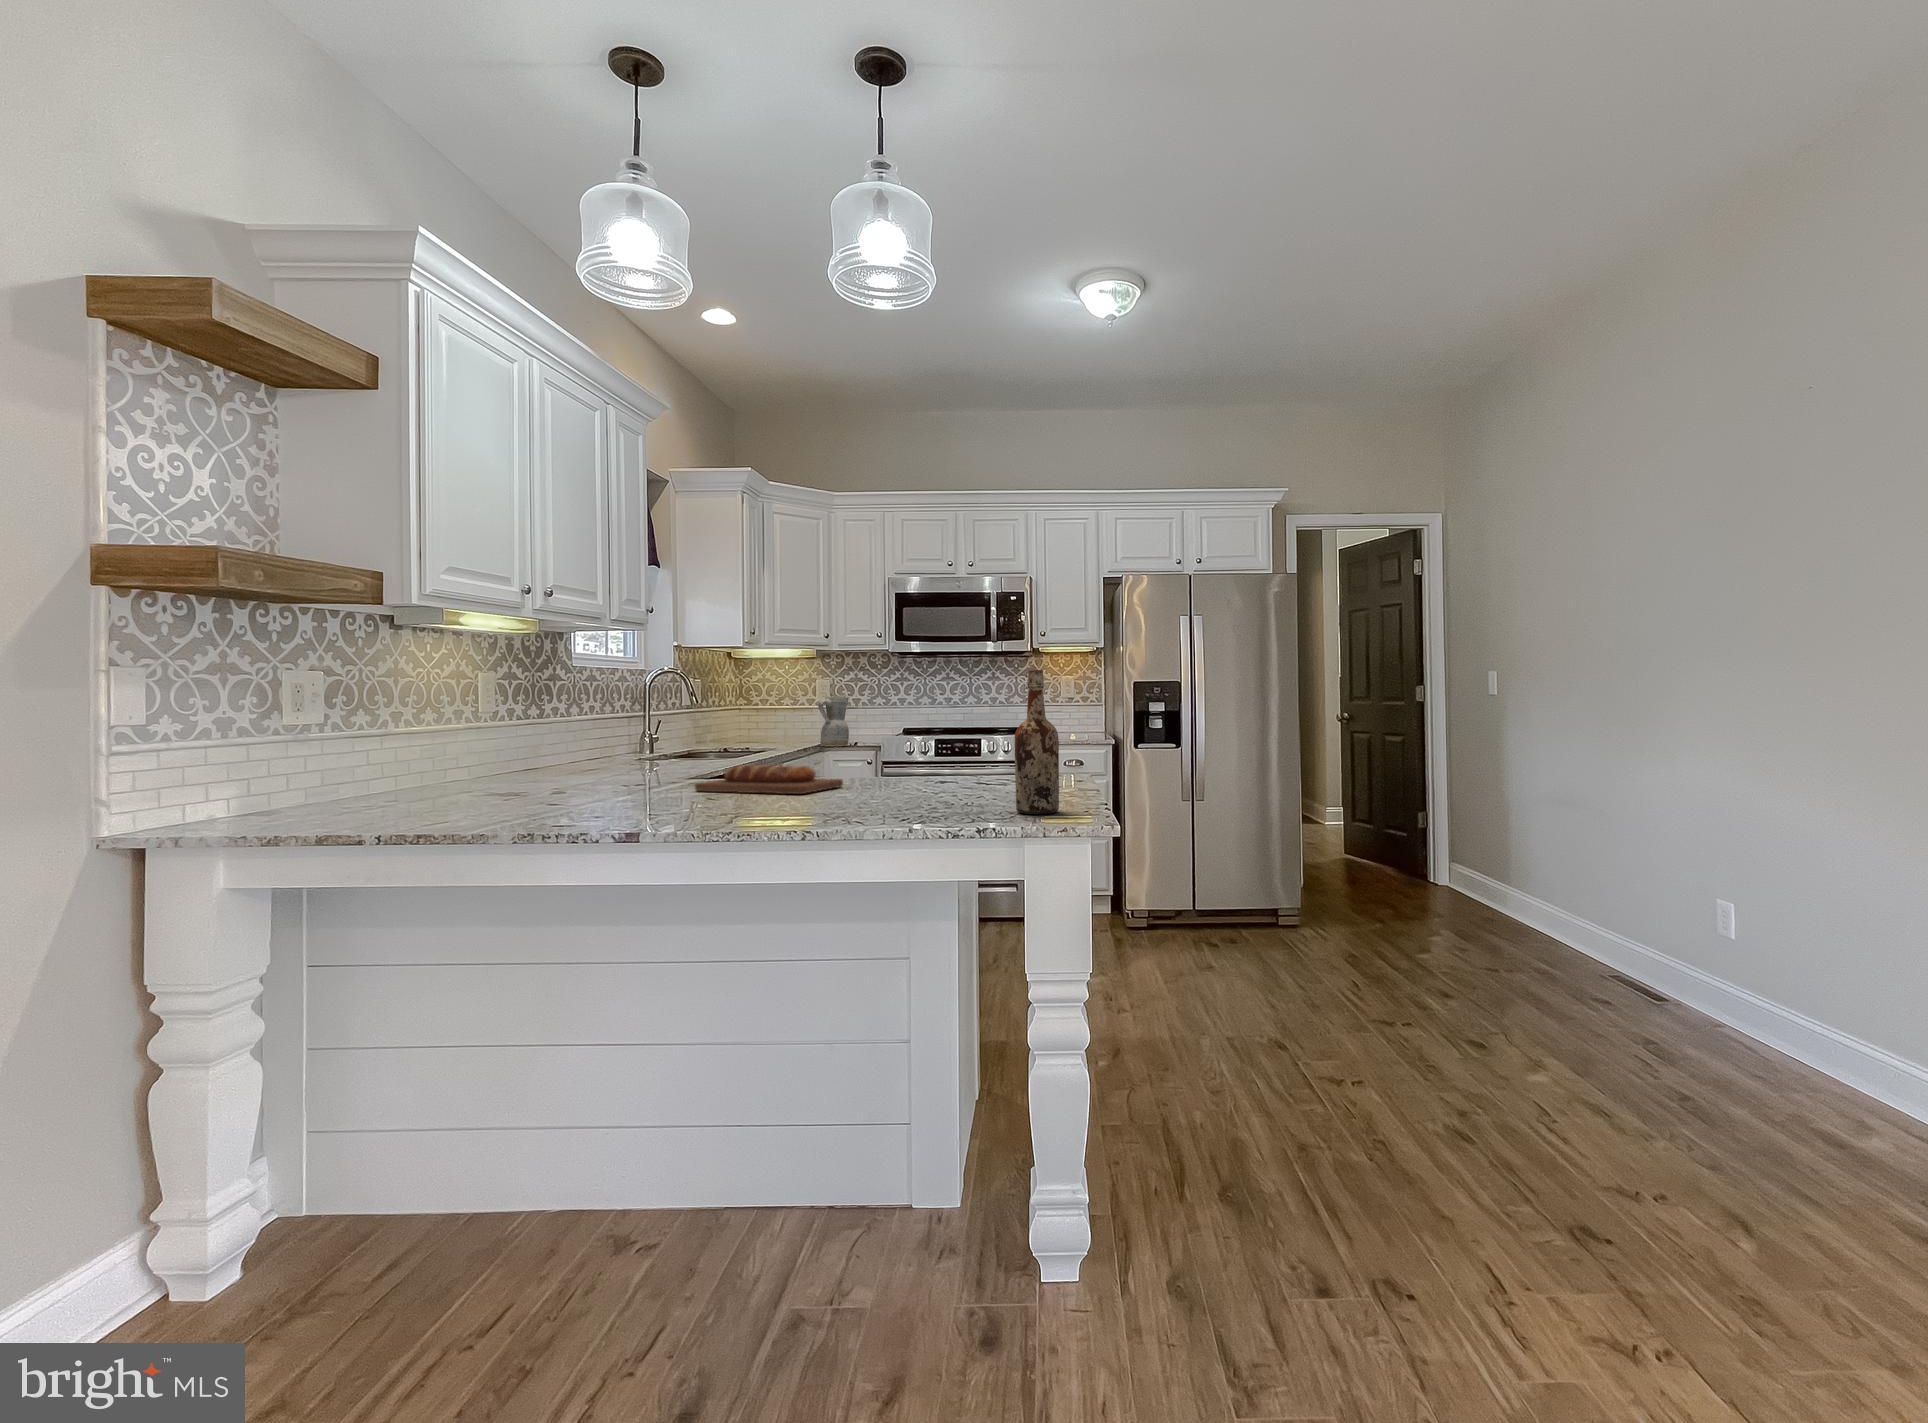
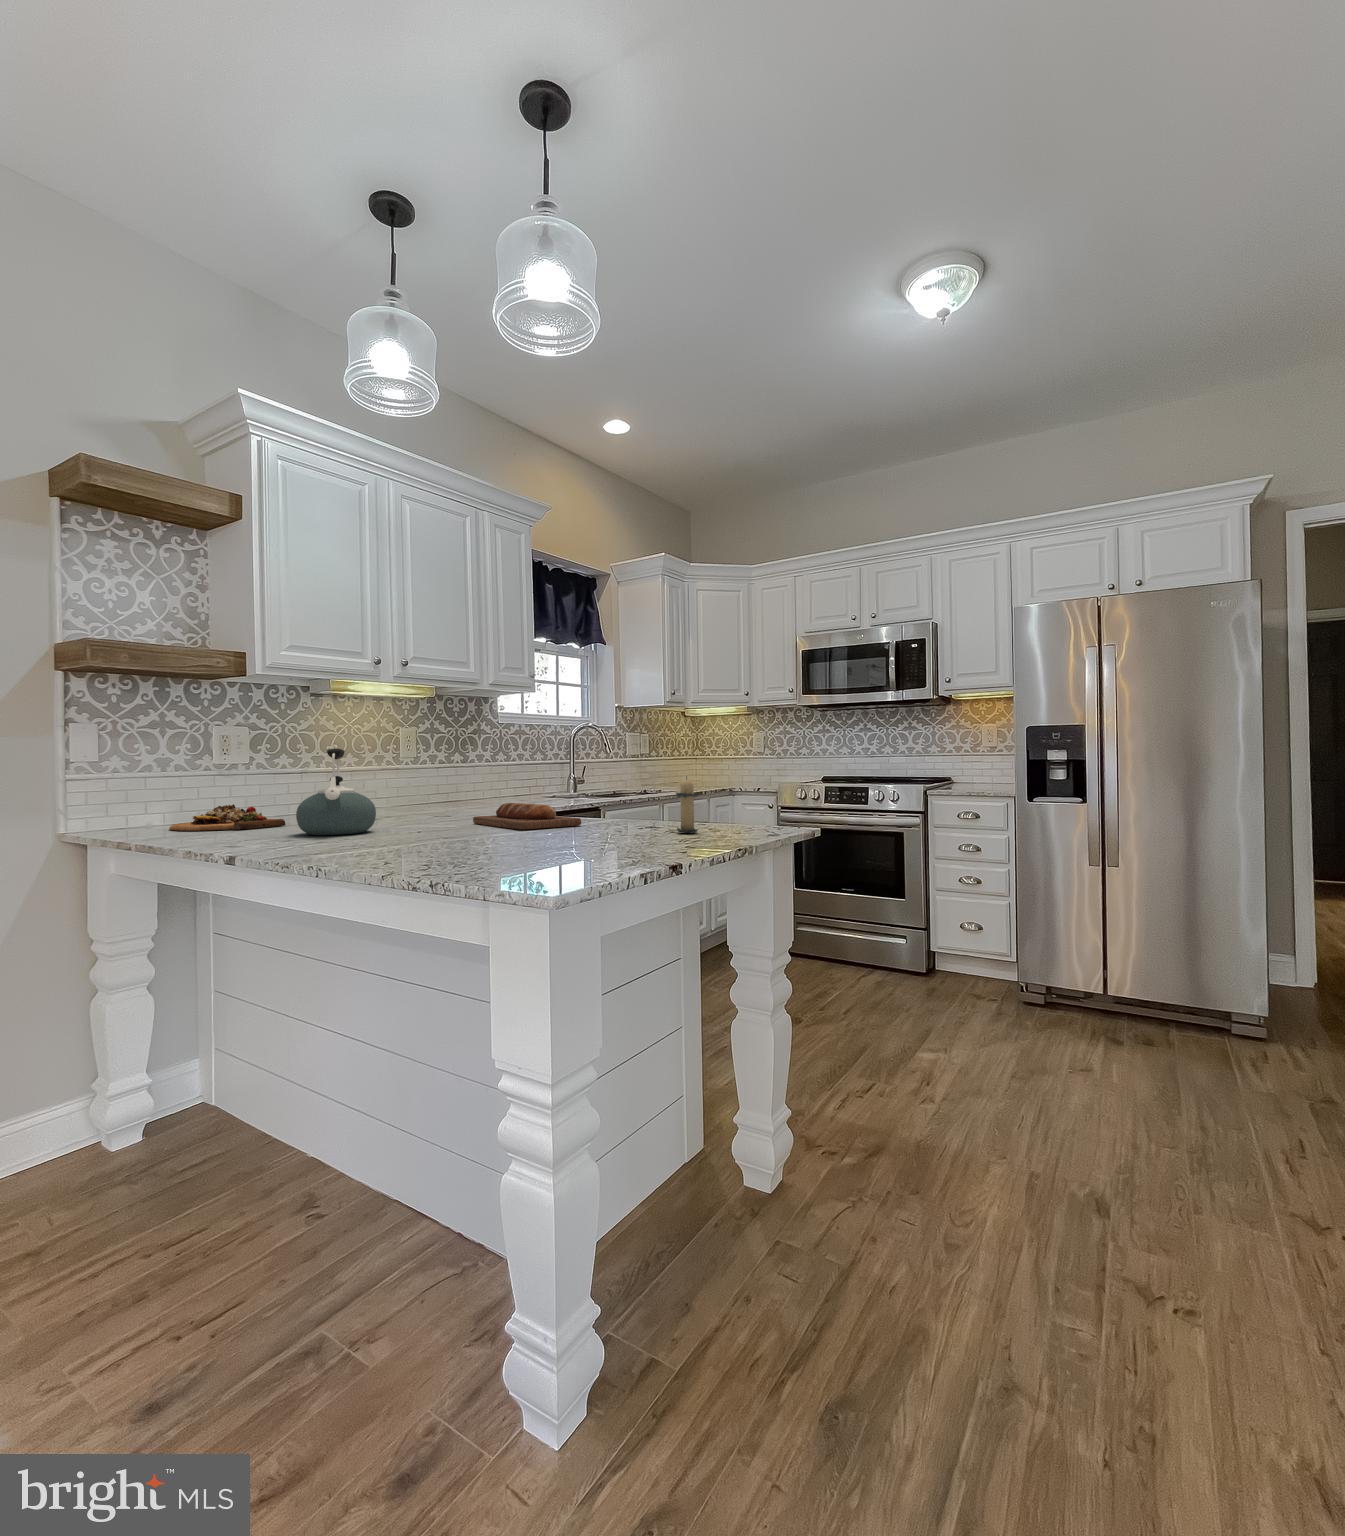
wine bottle: present [1015,670,1059,814] -> none [591,705,638,861]
ceramic pitcher: present [818,696,849,746] -> none [722,748,752,793]
kettle: none [517,705,620,815] -> present [296,749,376,835]
candle: none [974,732,1001,788] -> present [676,776,698,833]
cutting board: none [223,782,422,824] -> present [169,804,285,831]

